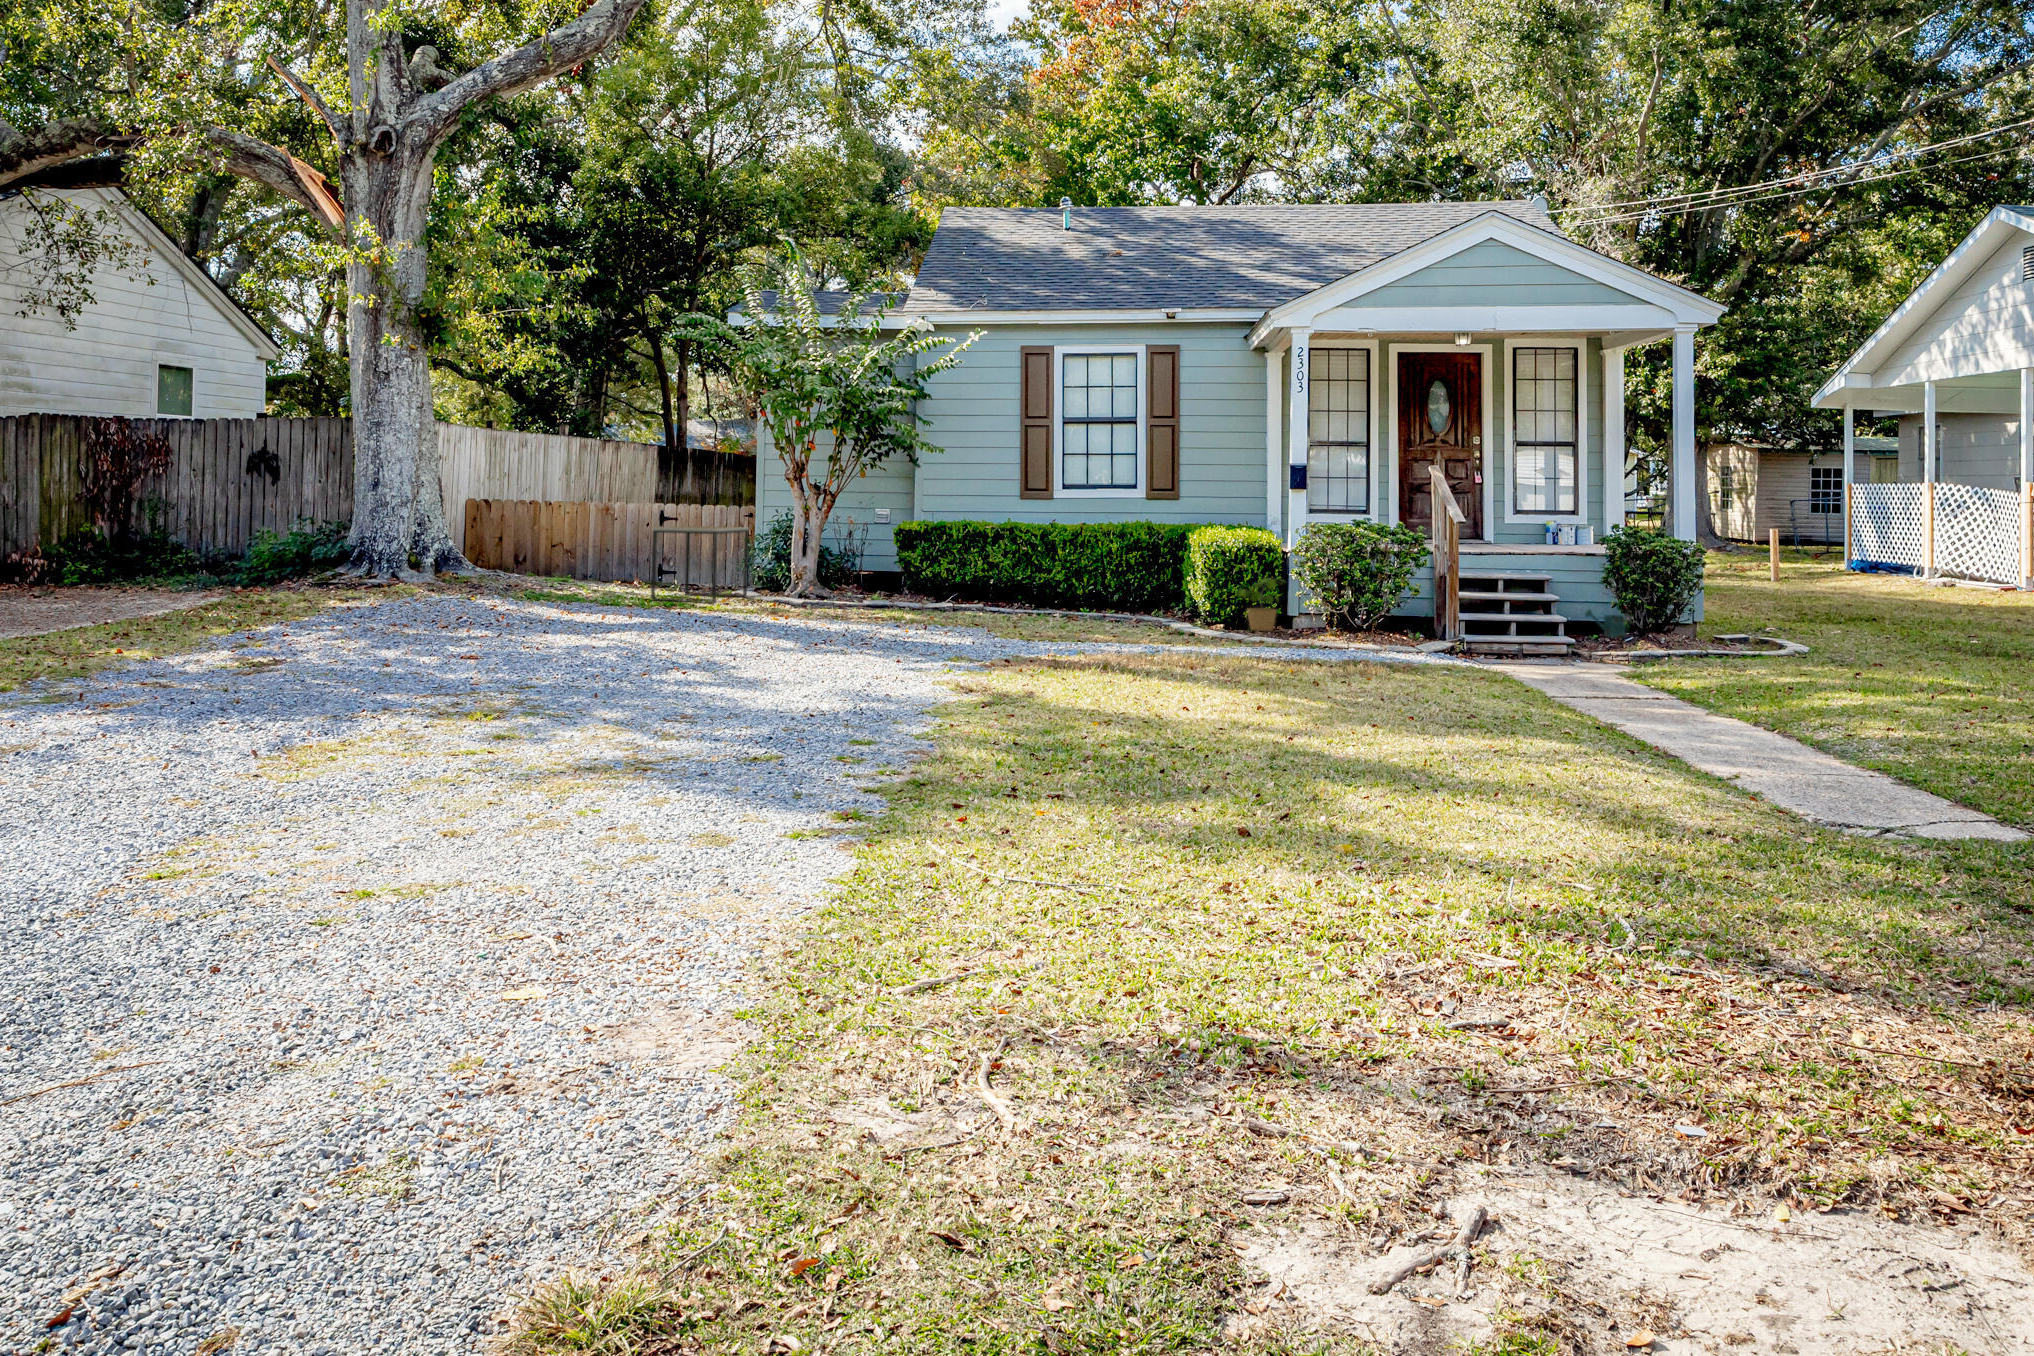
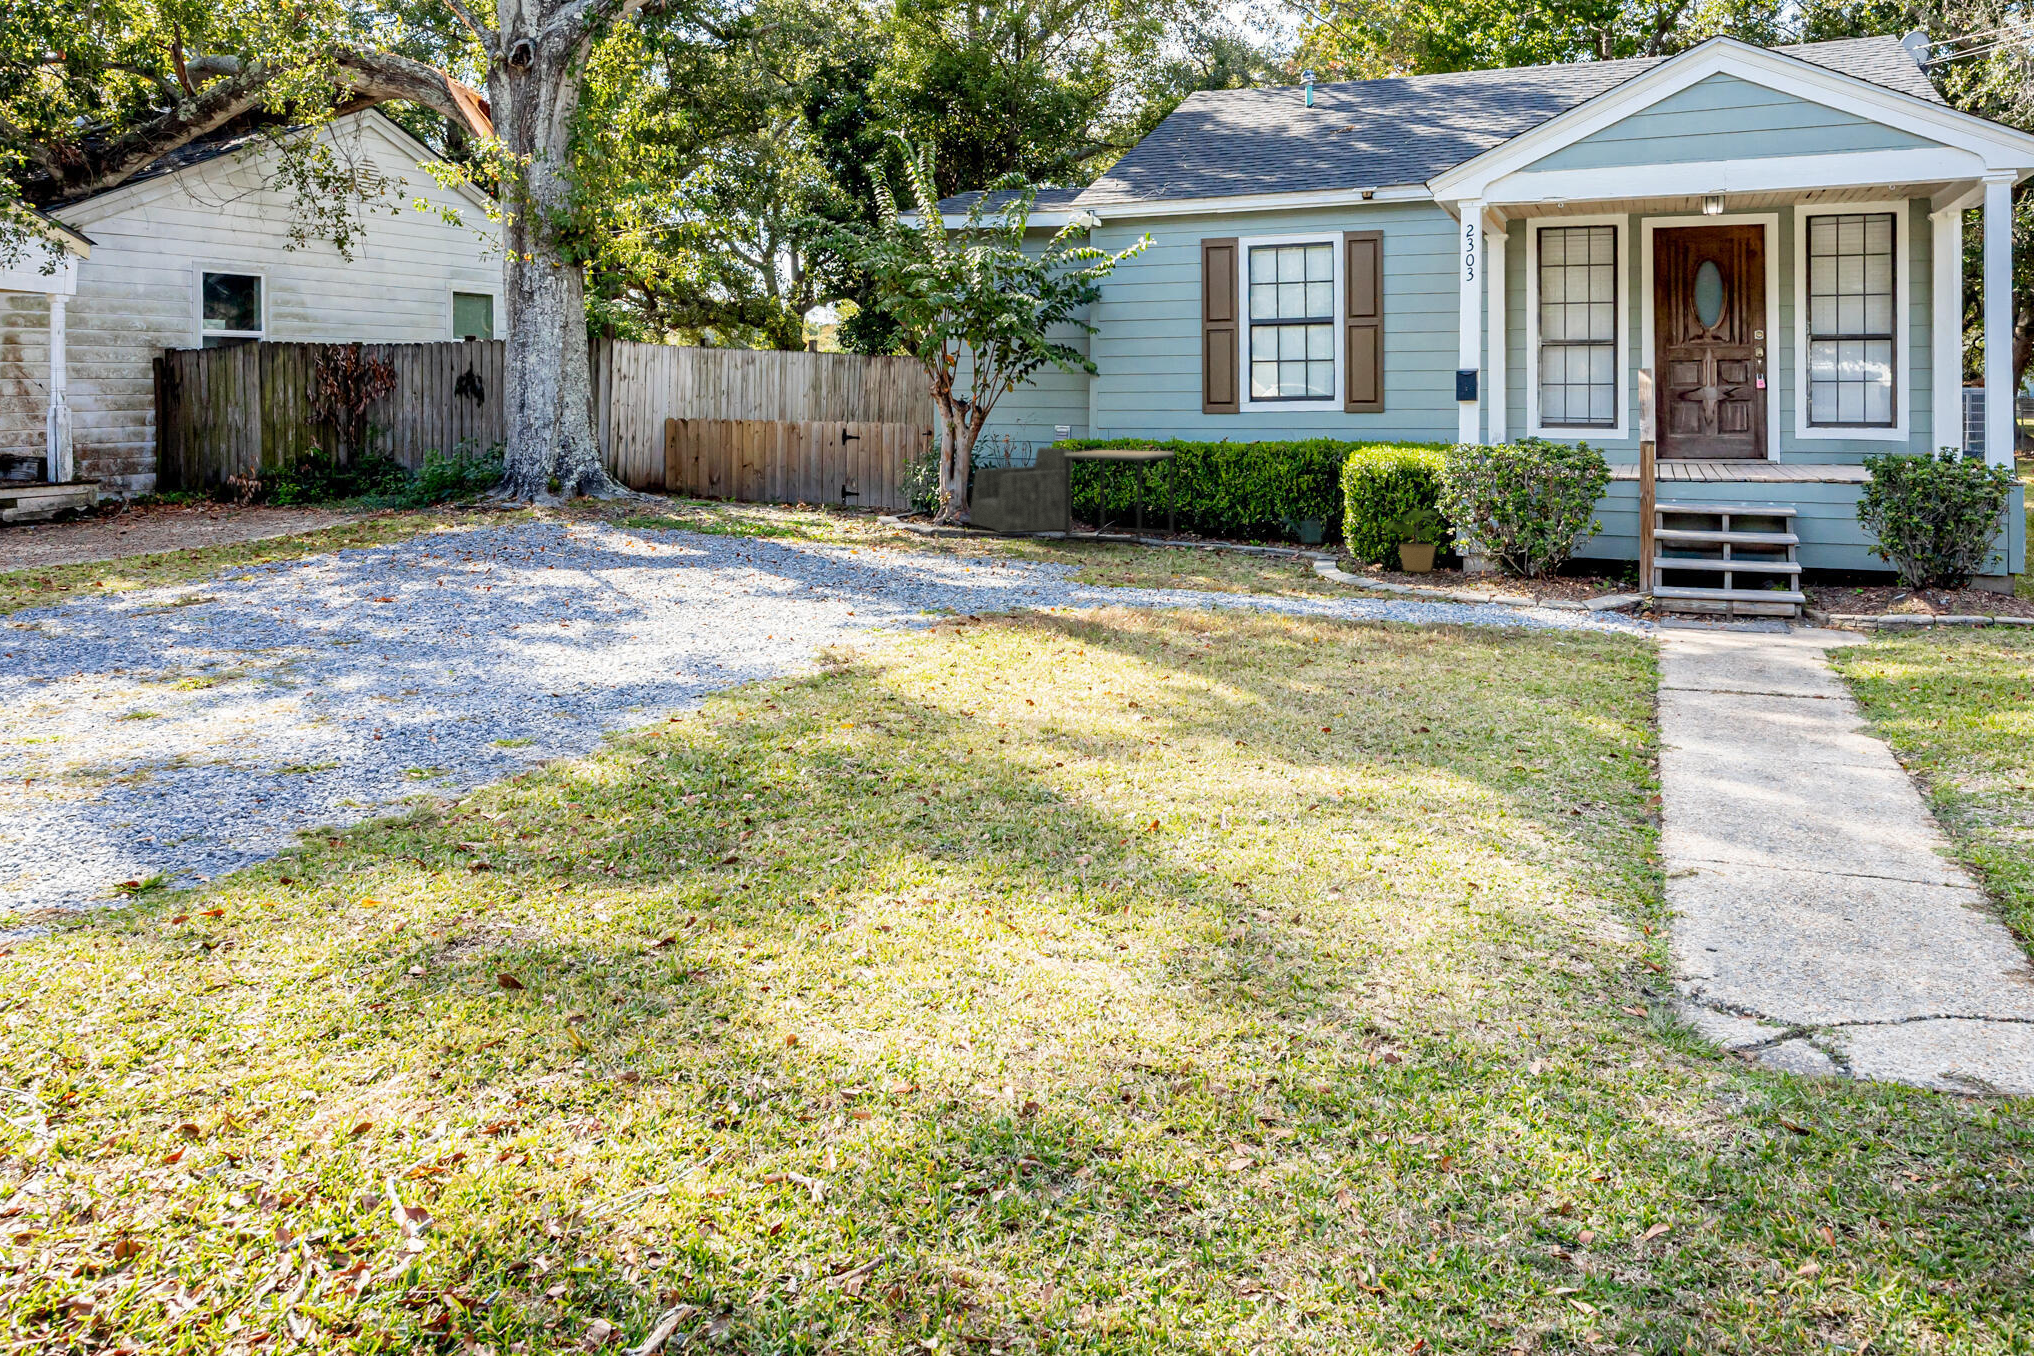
side table: present [651,526,749,603] -> present [1065,450,1174,542]
armchair: none [817,530,918,608] -> present [969,447,1073,532]
watering can: present [1585,609,1626,638] -> present [1283,516,1321,543]

